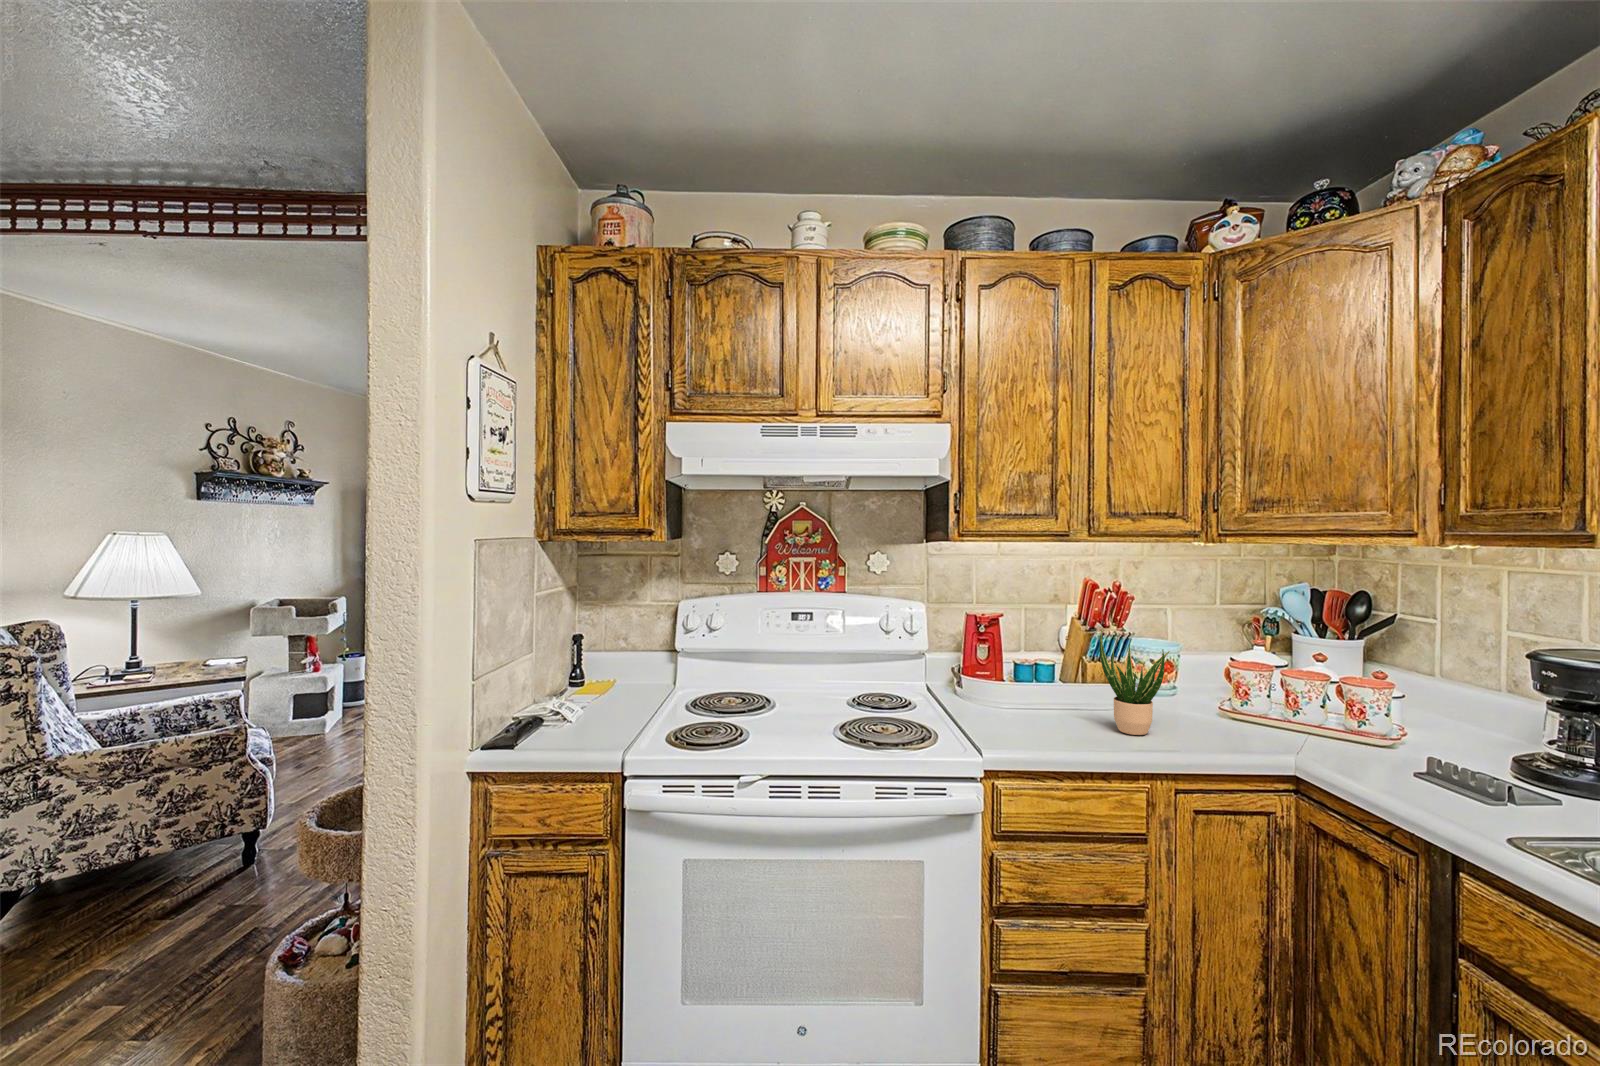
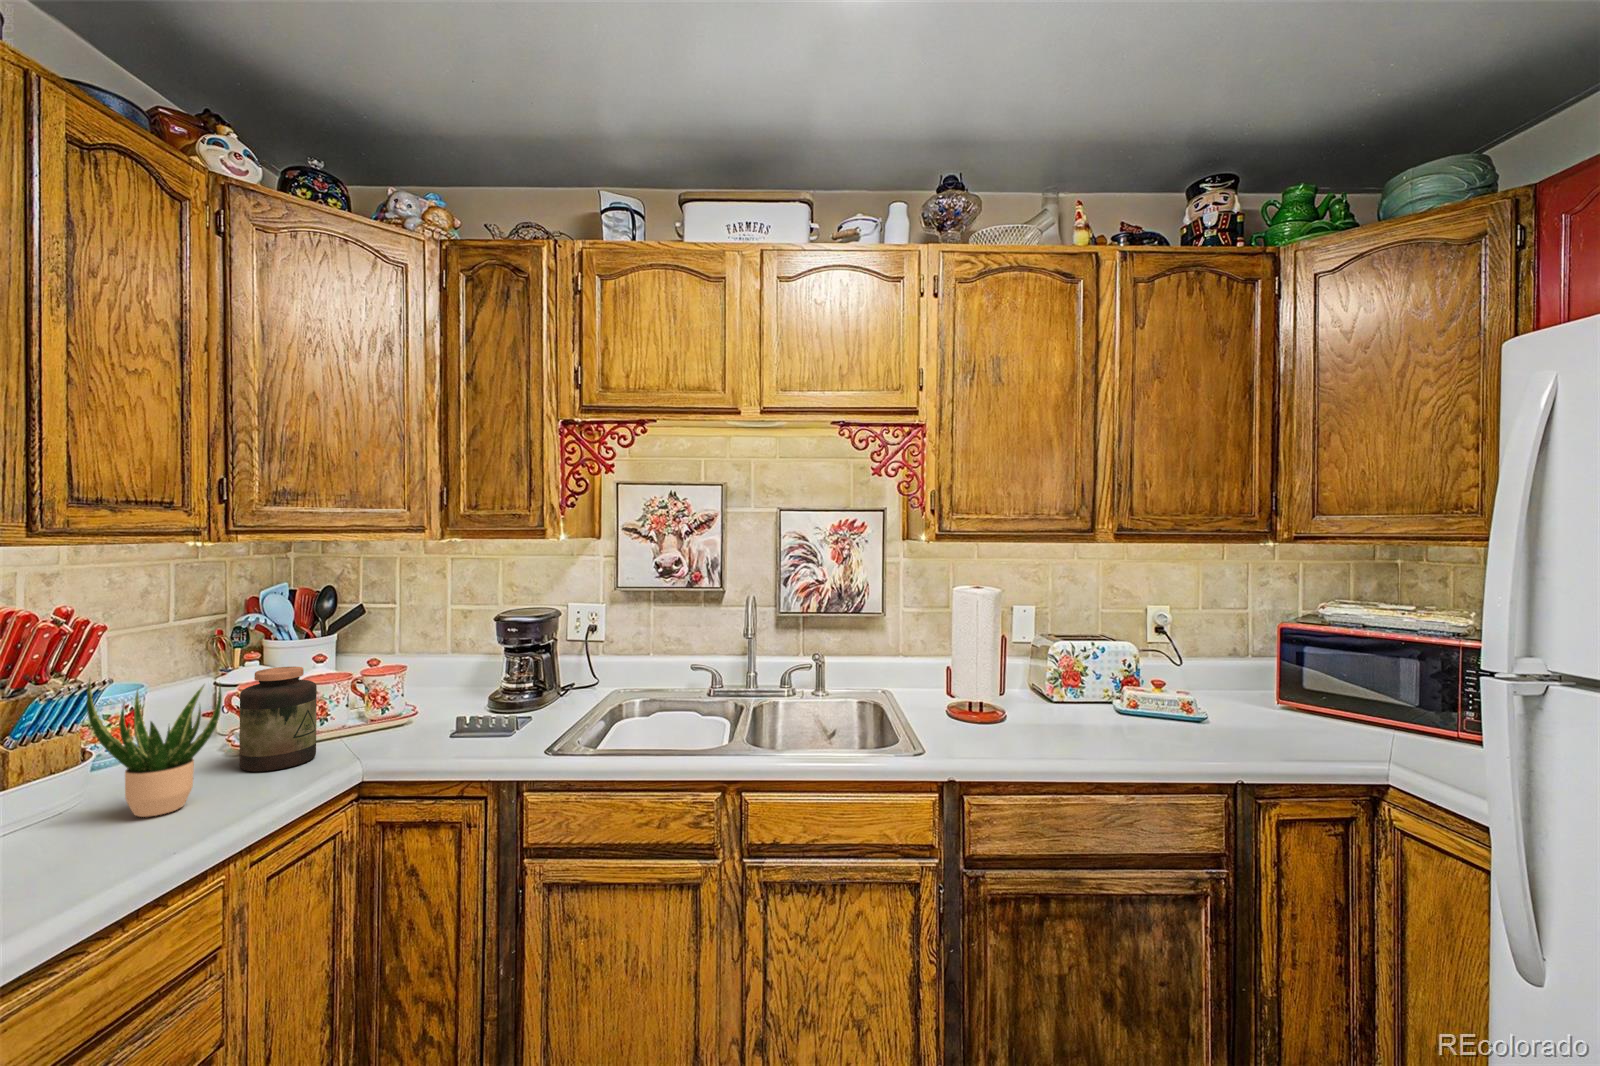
jar: none [1205,652,1267,740] -> present [239,667,317,771]

